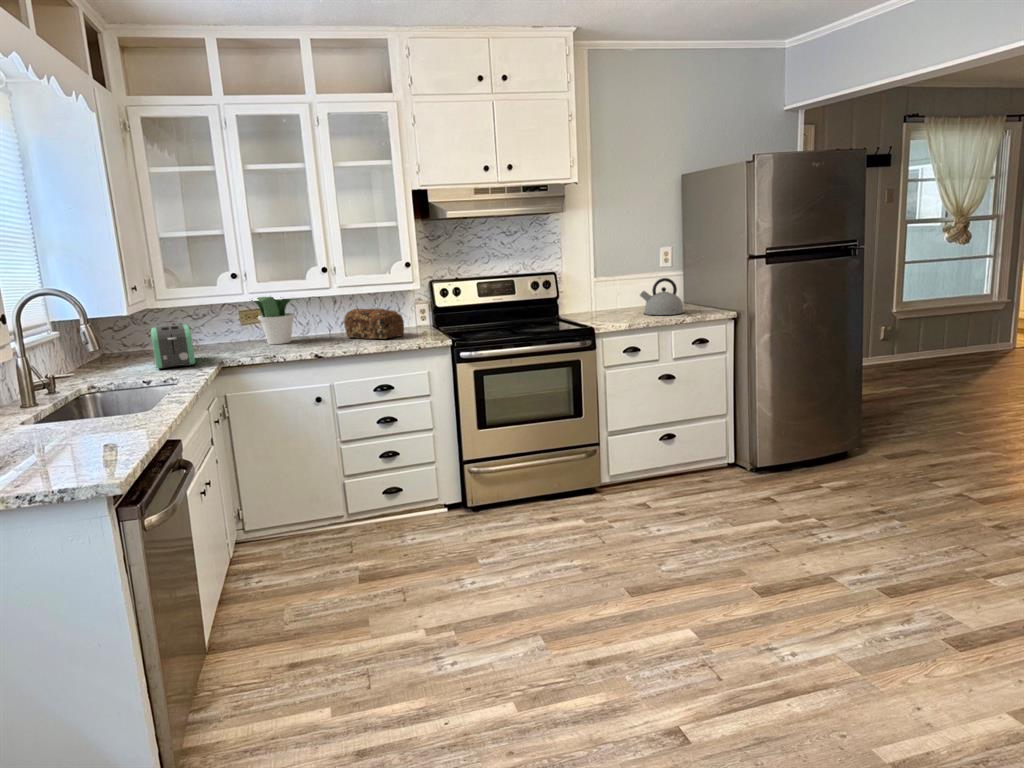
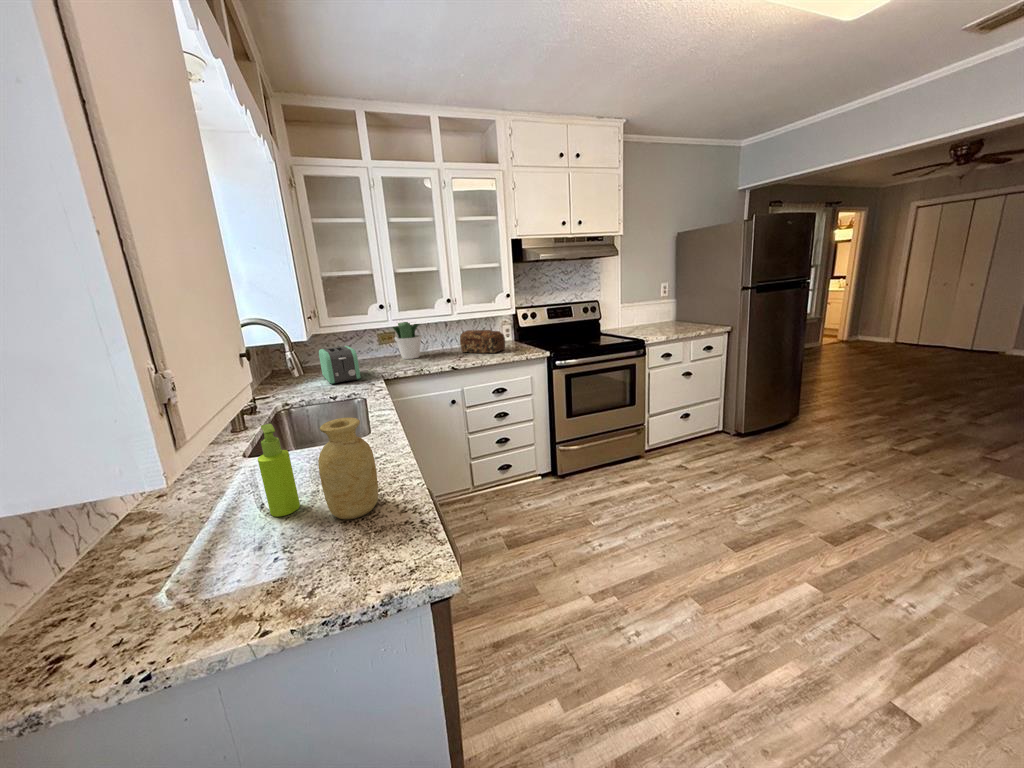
kettle: present [640,278,684,315] -> none [658,304,689,330]
vase: none [59,379,114,464] -> present [318,417,378,520]
soap dispenser: none [14,382,51,462] -> present [258,424,300,517]

